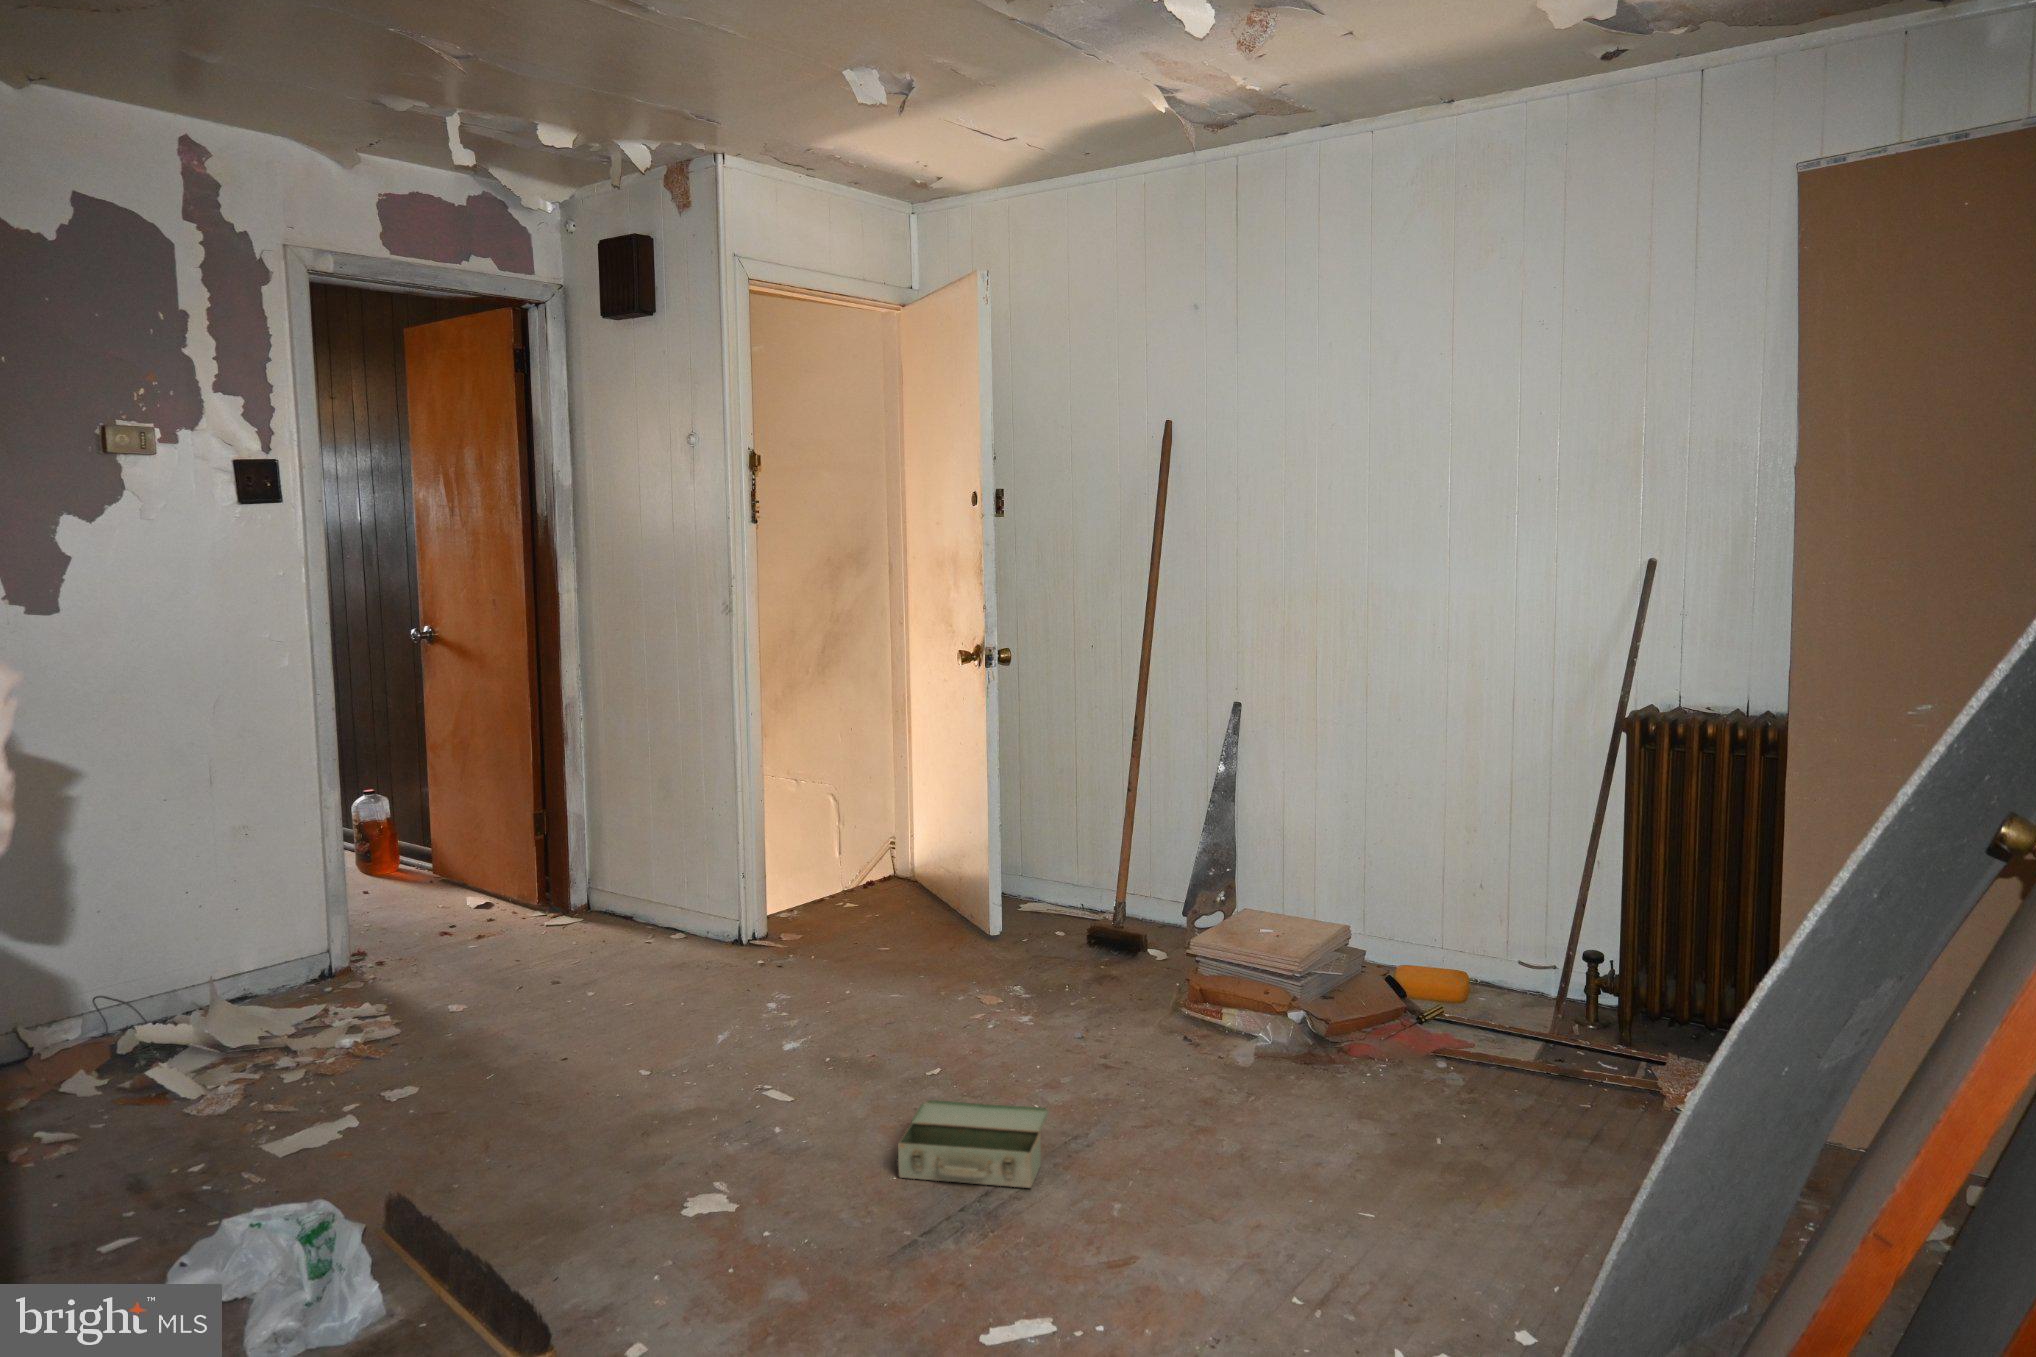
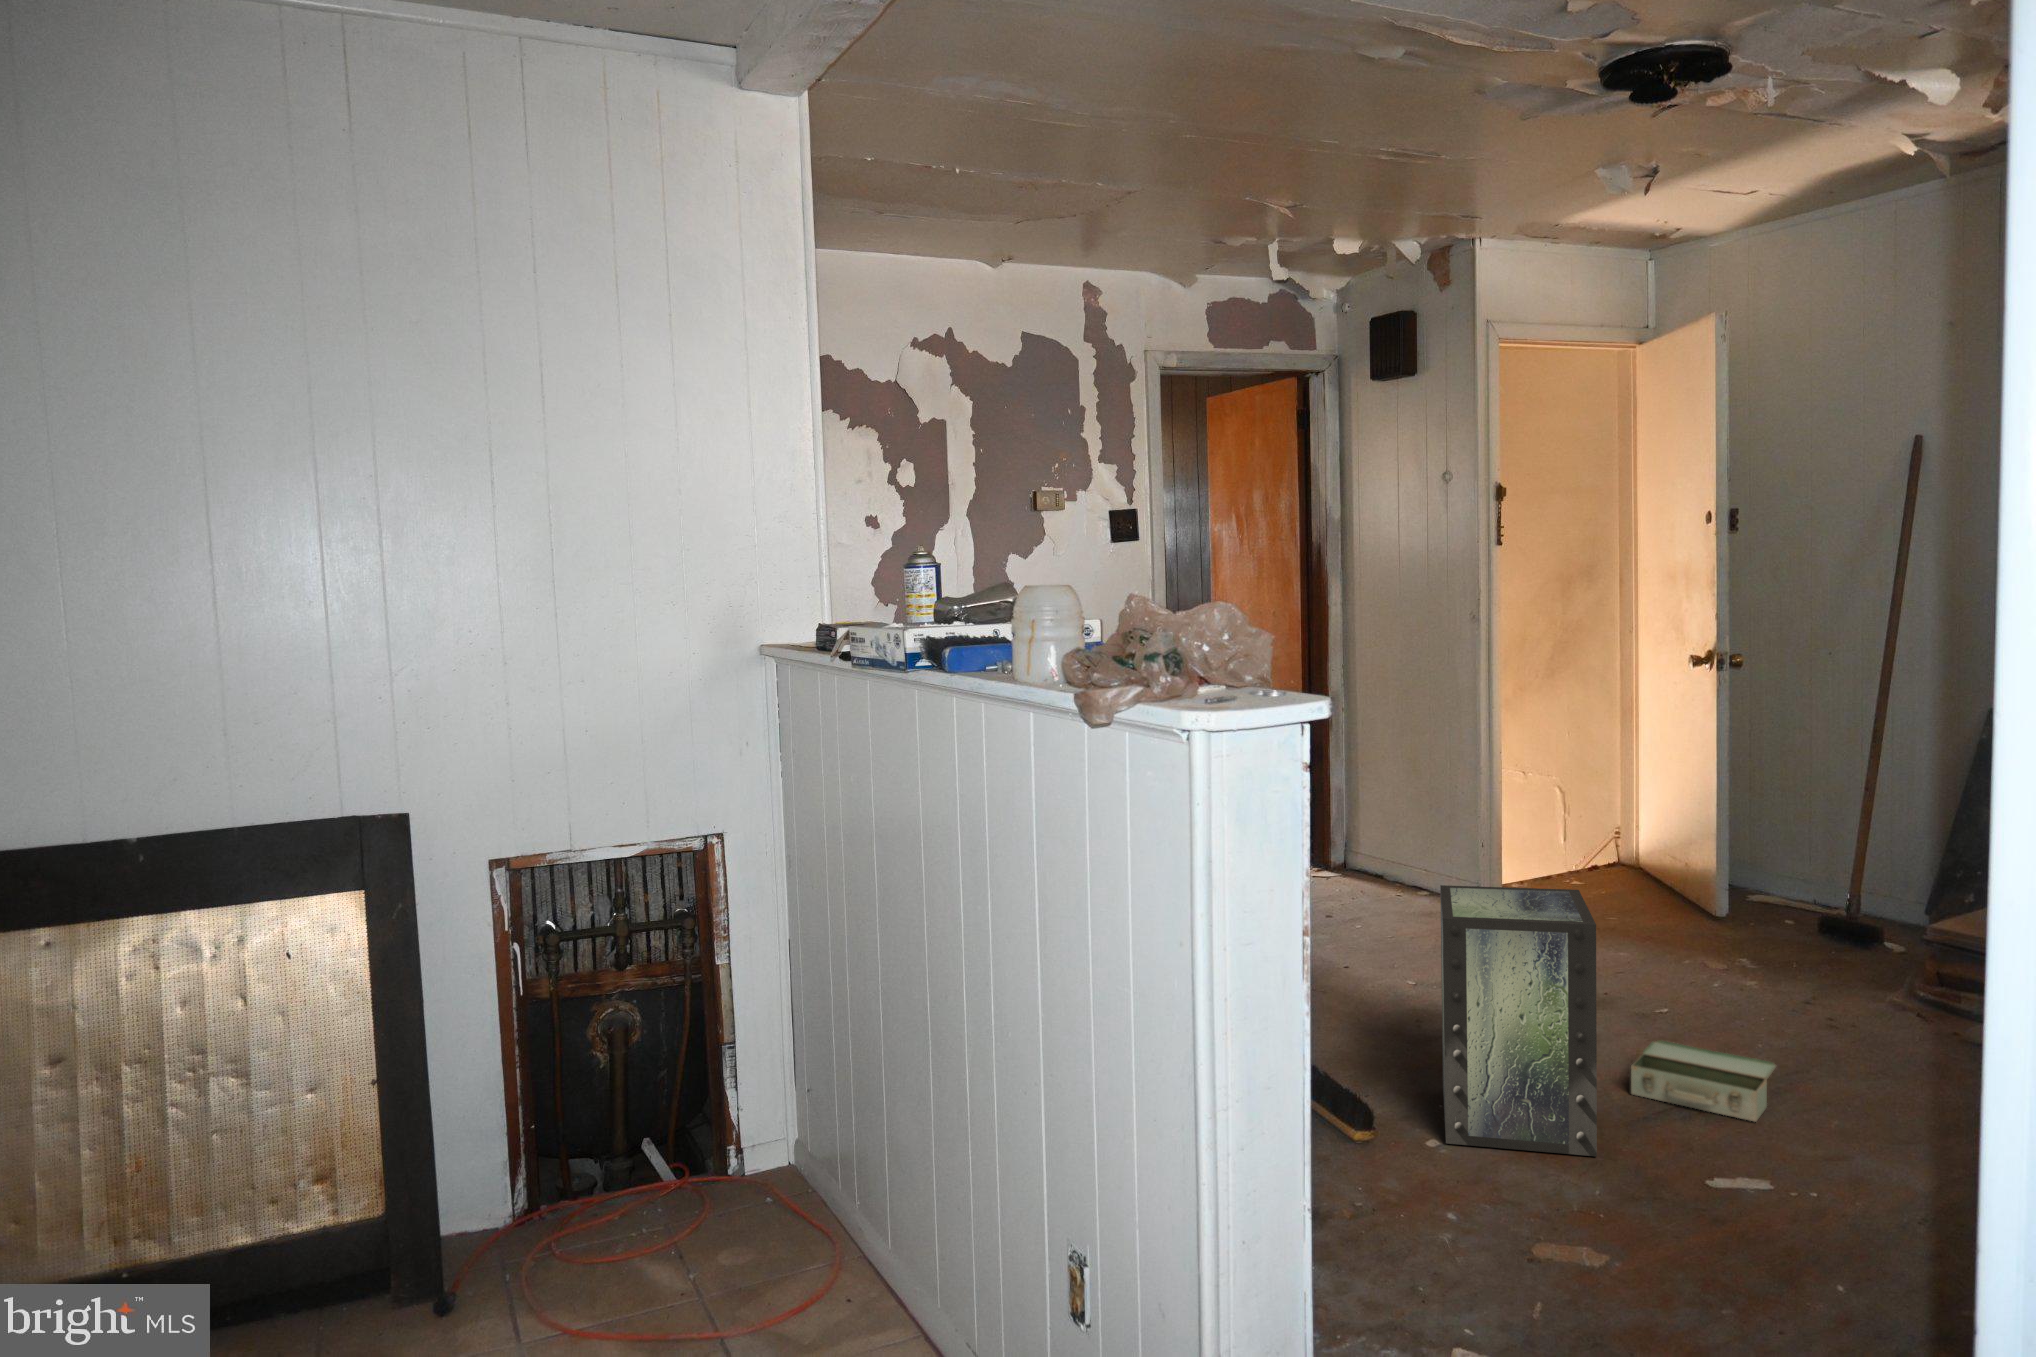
storage box: none [652,941,856,1312] -> present [1440,885,1597,1156]

